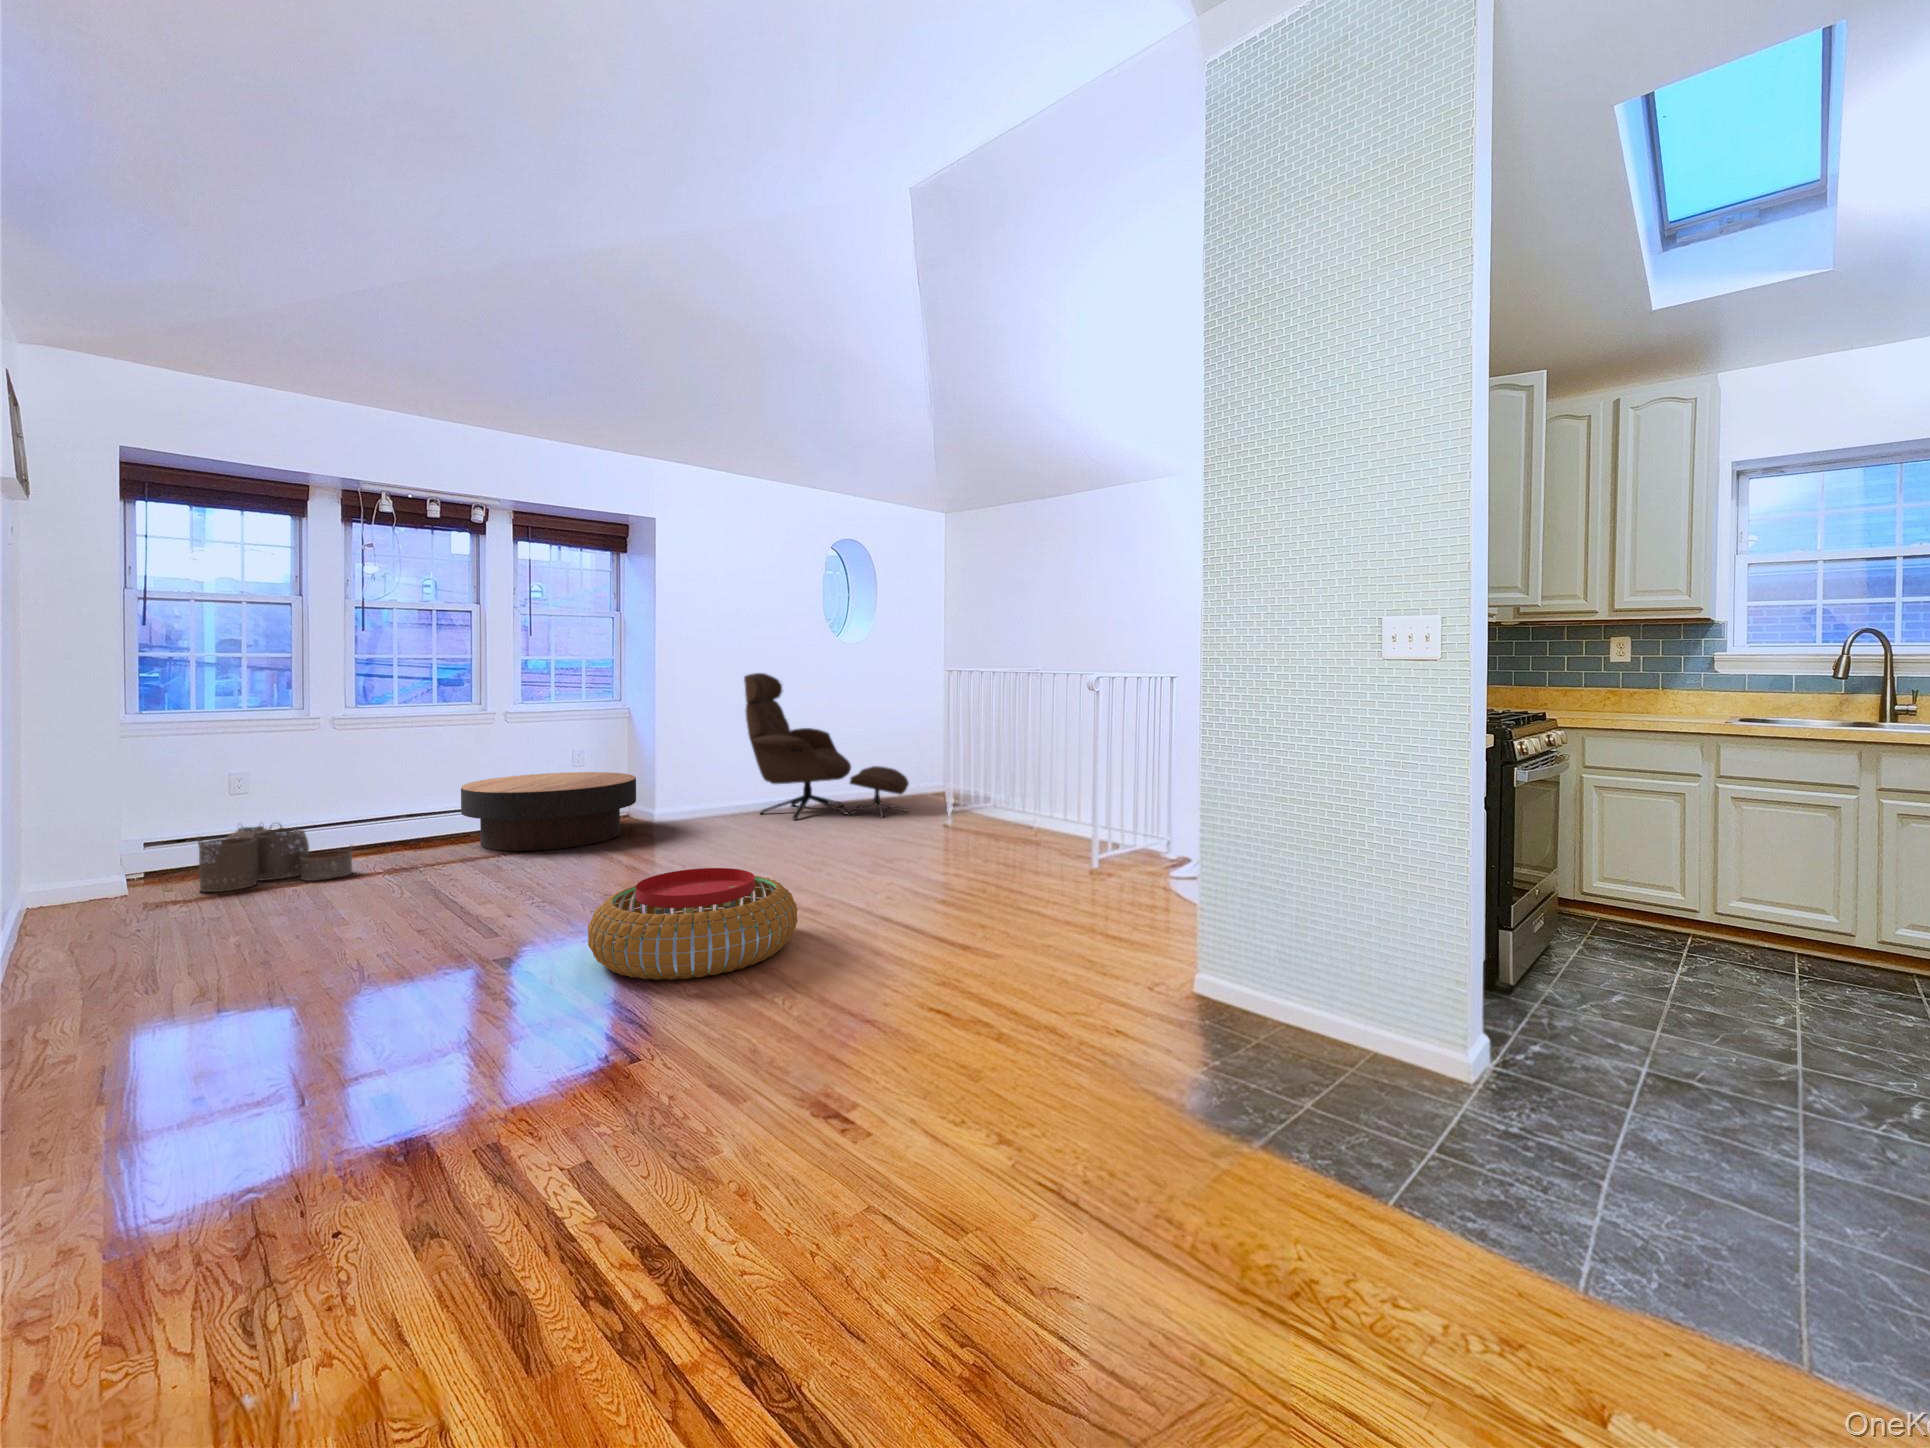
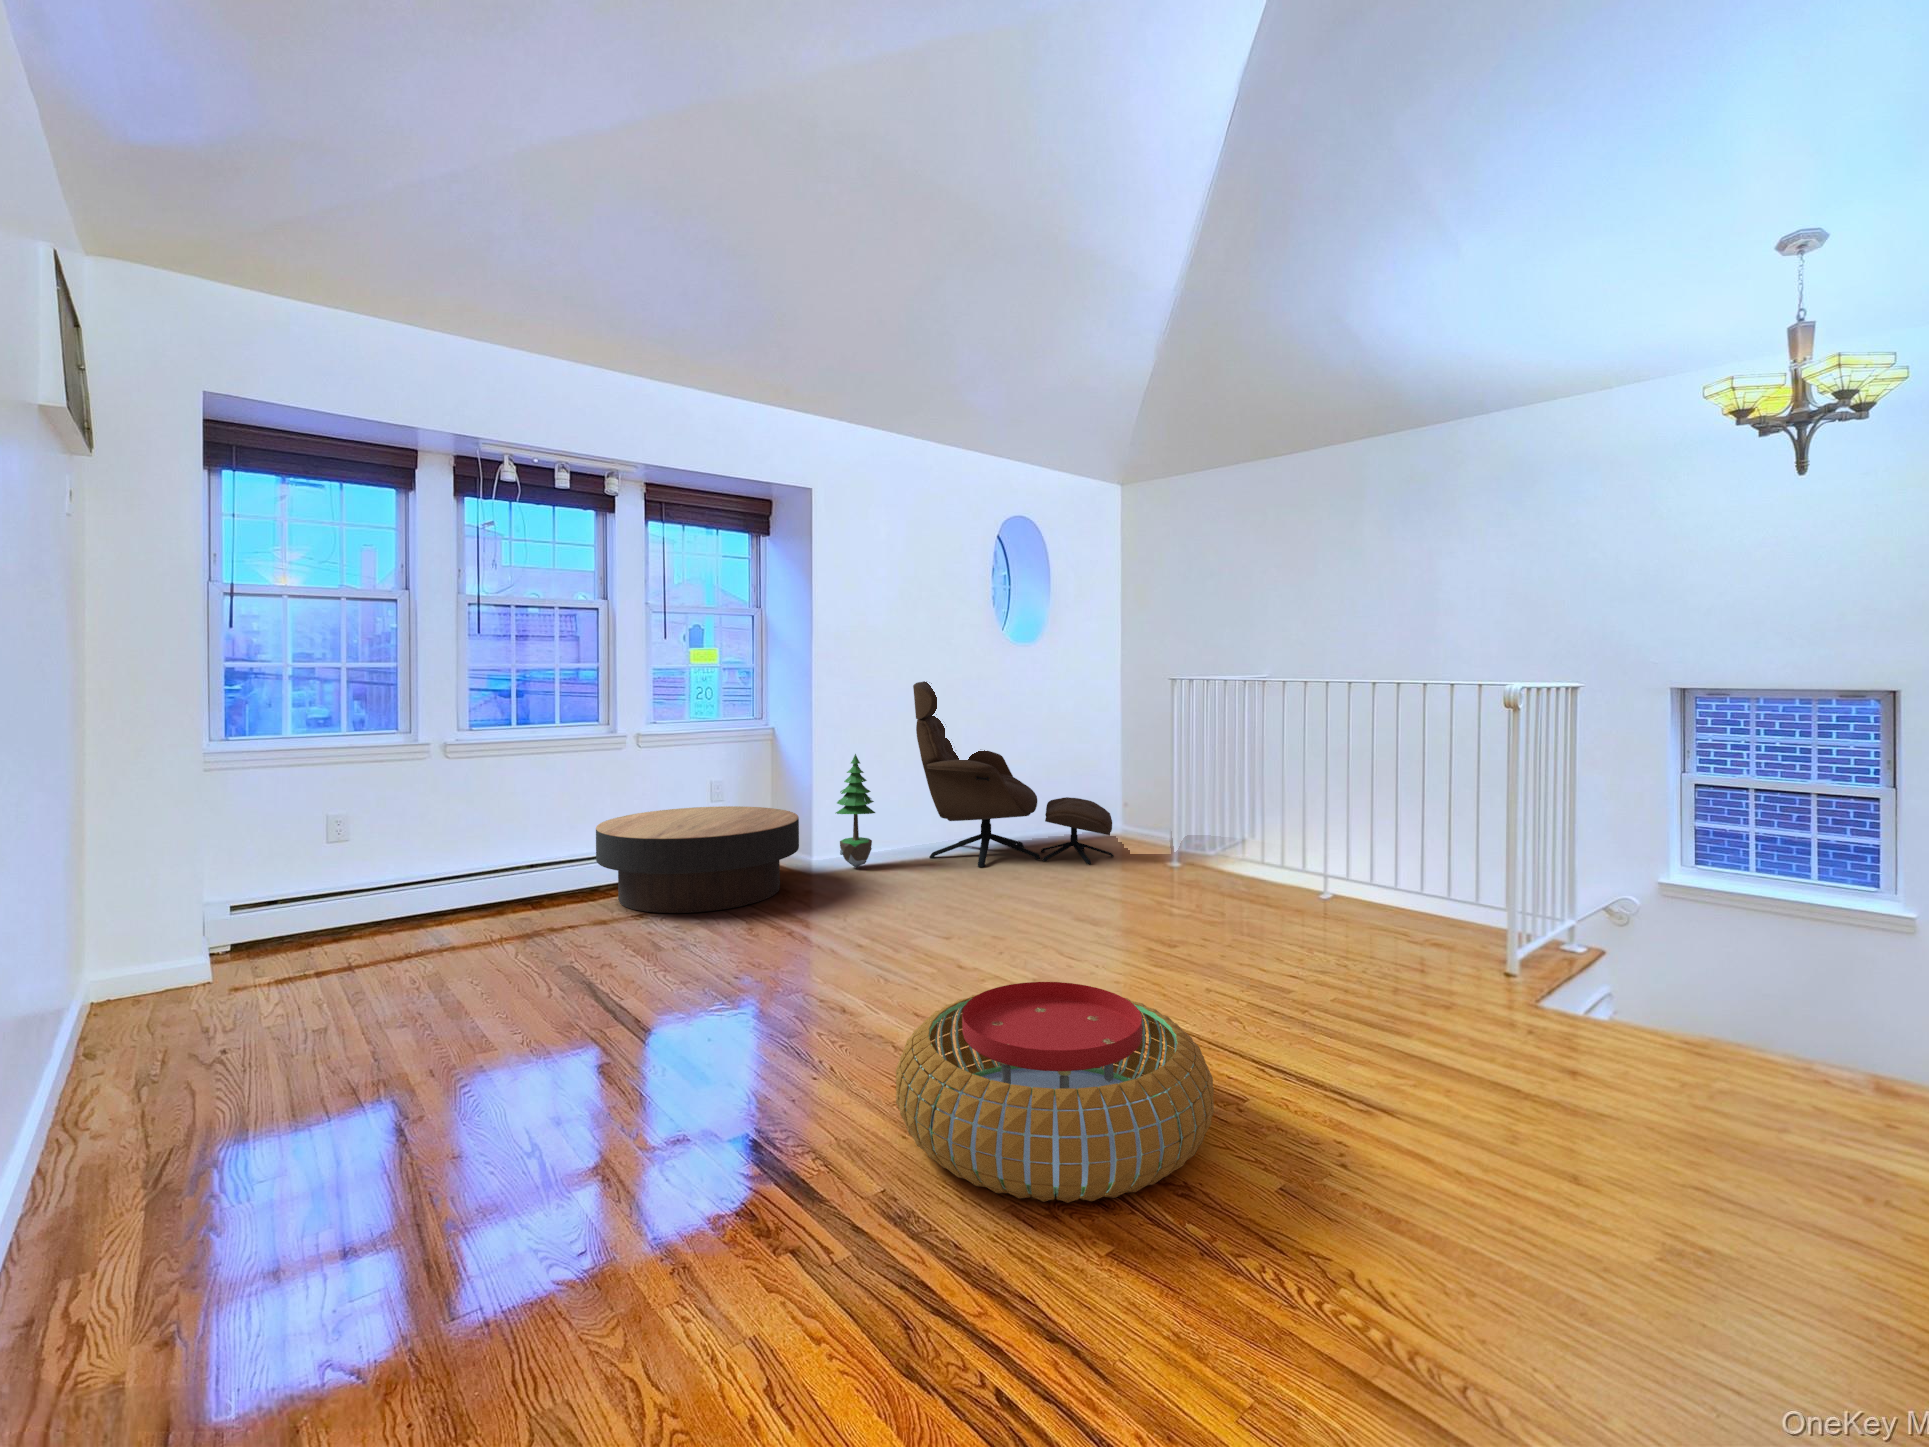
potted tree: none [675,730,710,821] -> present [836,754,875,868]
woven basket: present [197,825,353,892] -> none [295,878,481,978]

